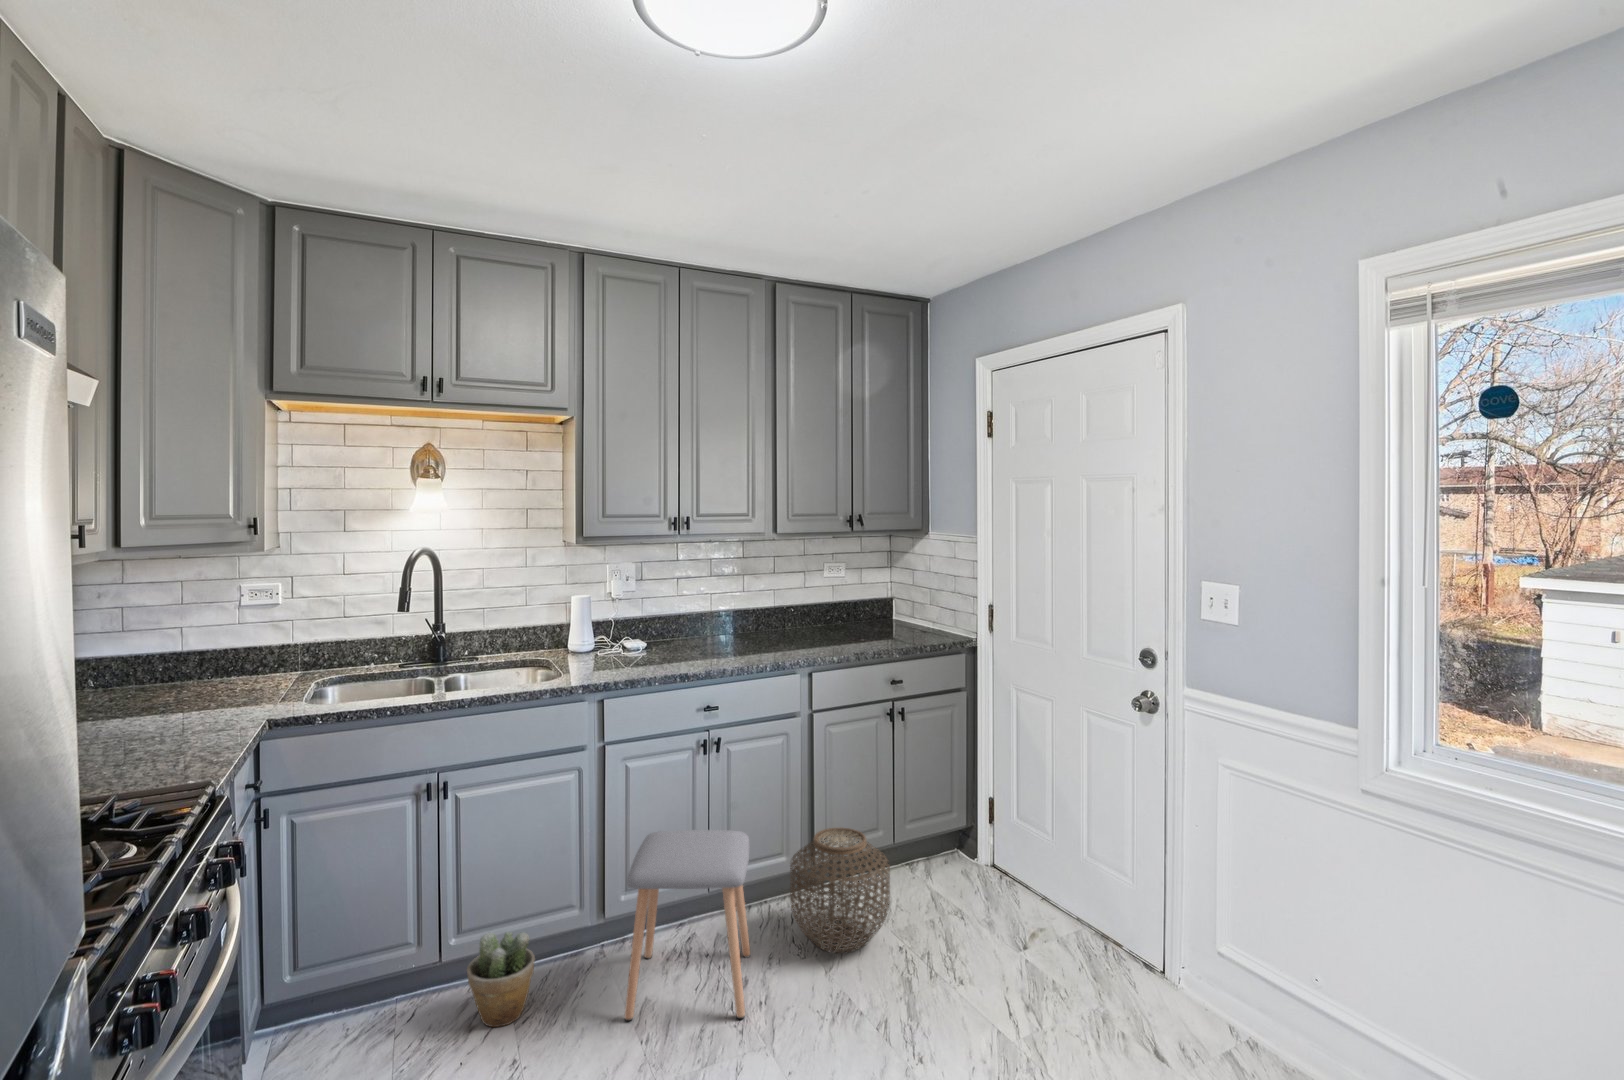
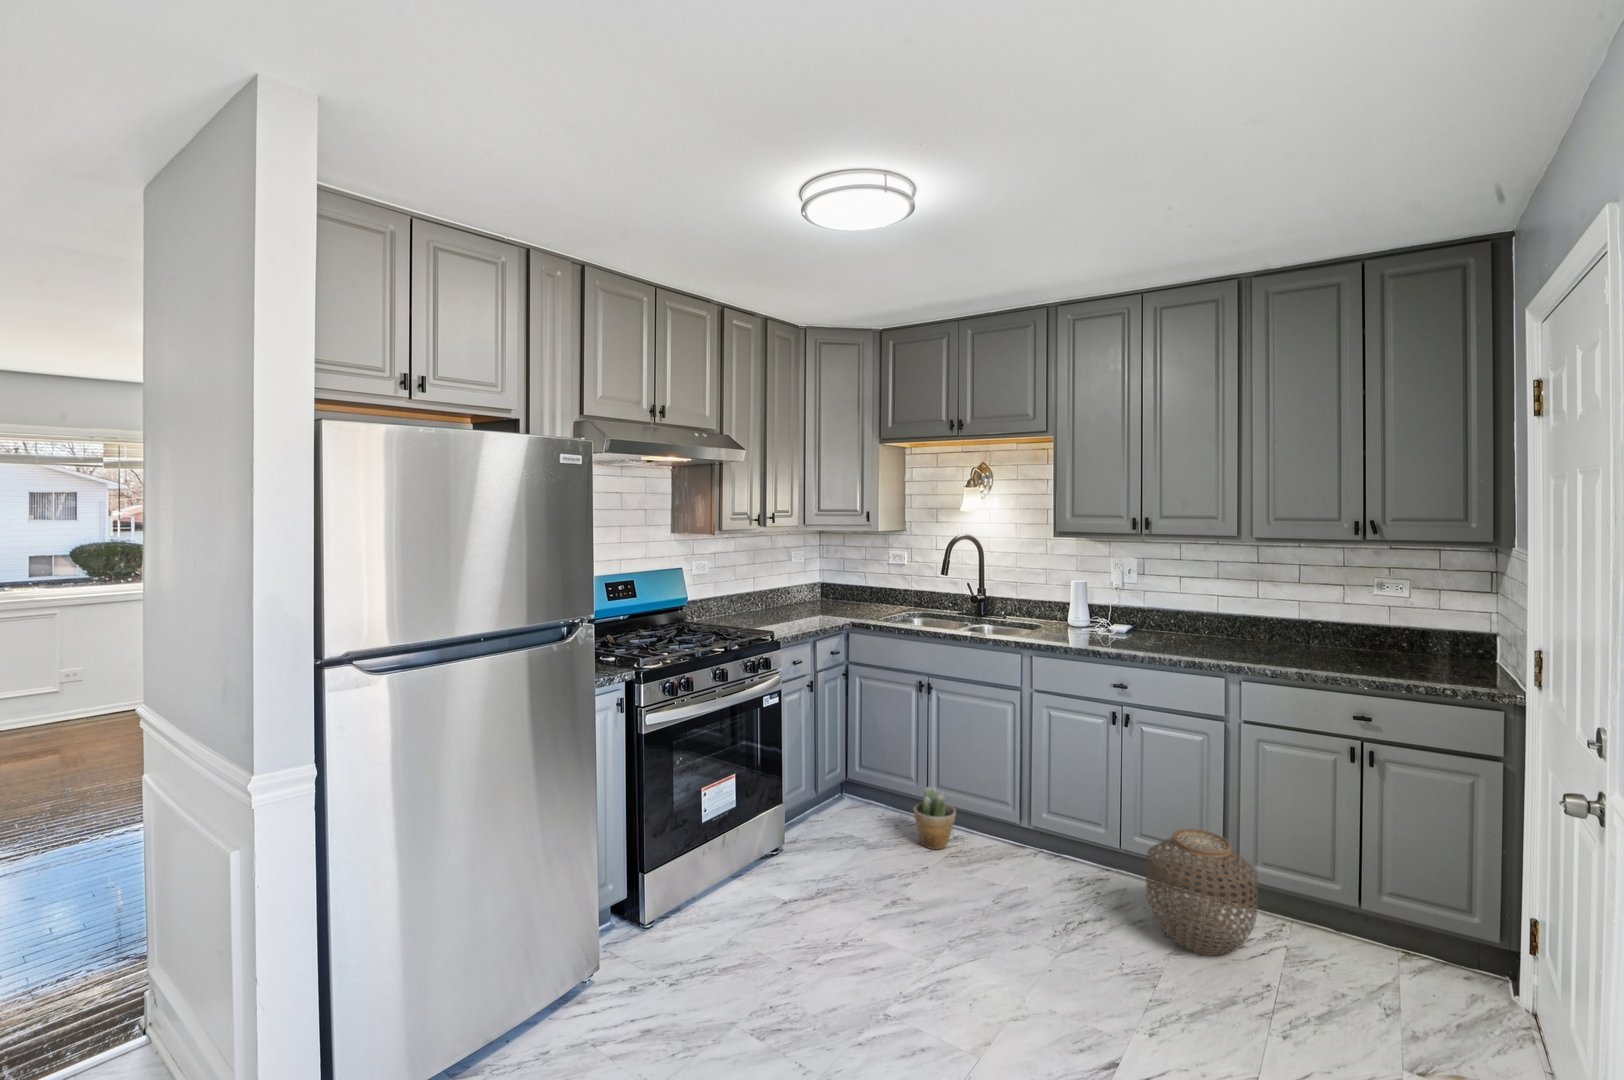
stool: present [625,830,750,1021] -> none [980,768,1111,926]

